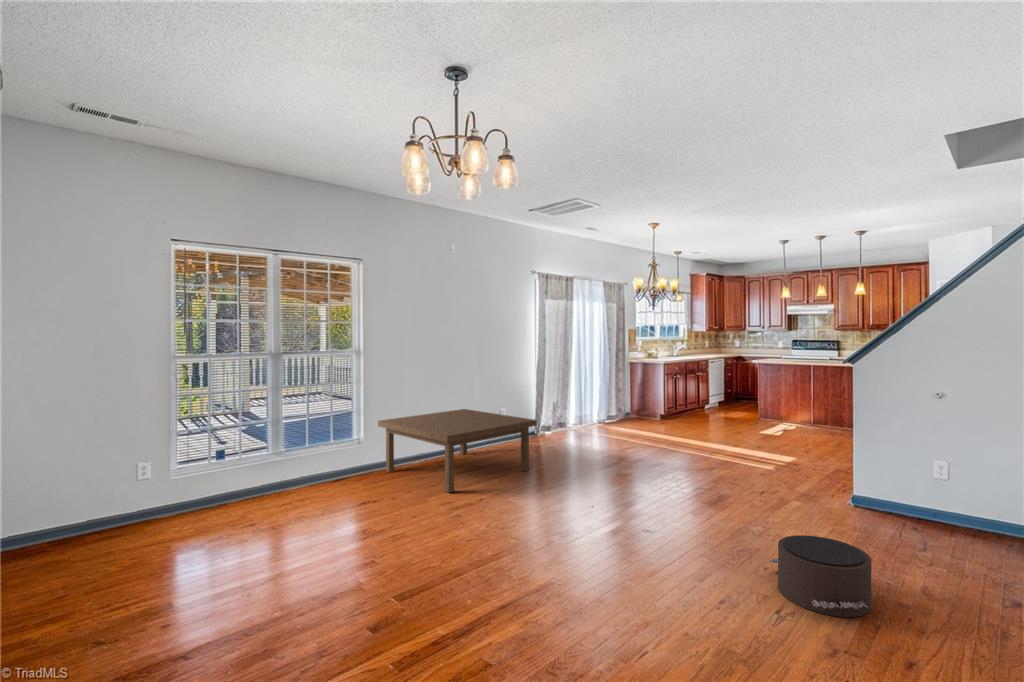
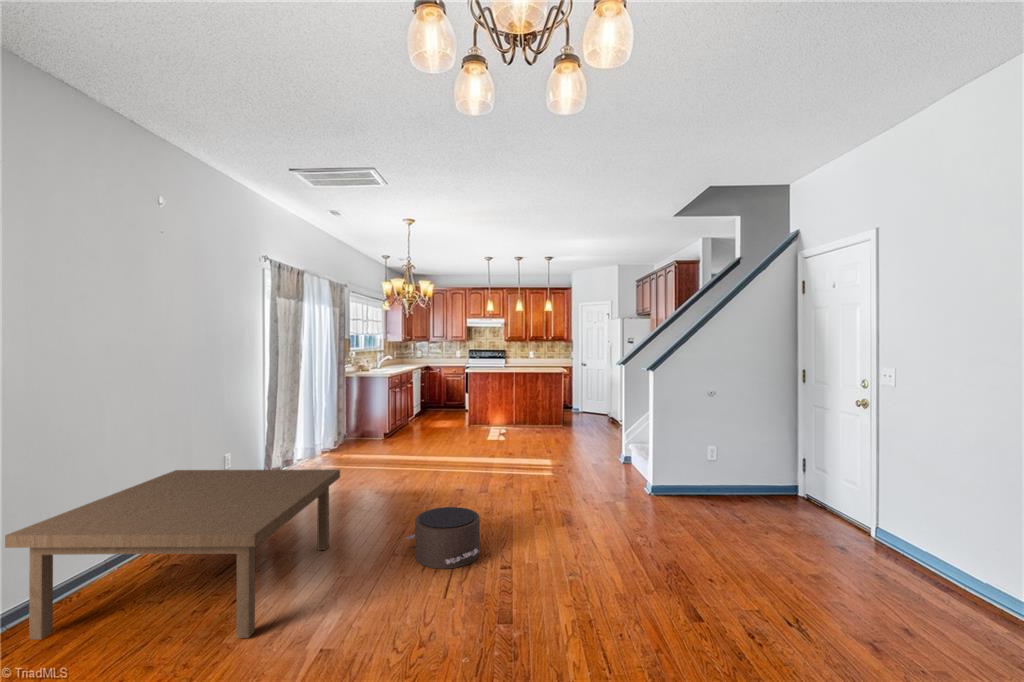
pouf: present [769,535,872,617] -> present [405,507,480,569]

